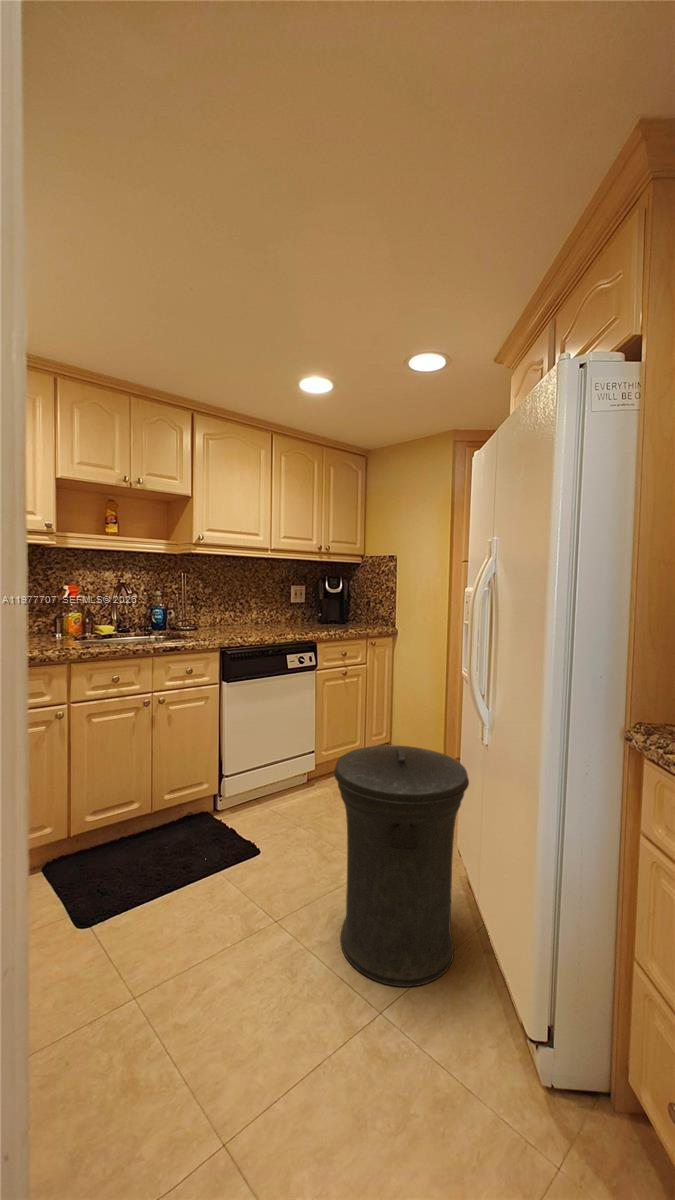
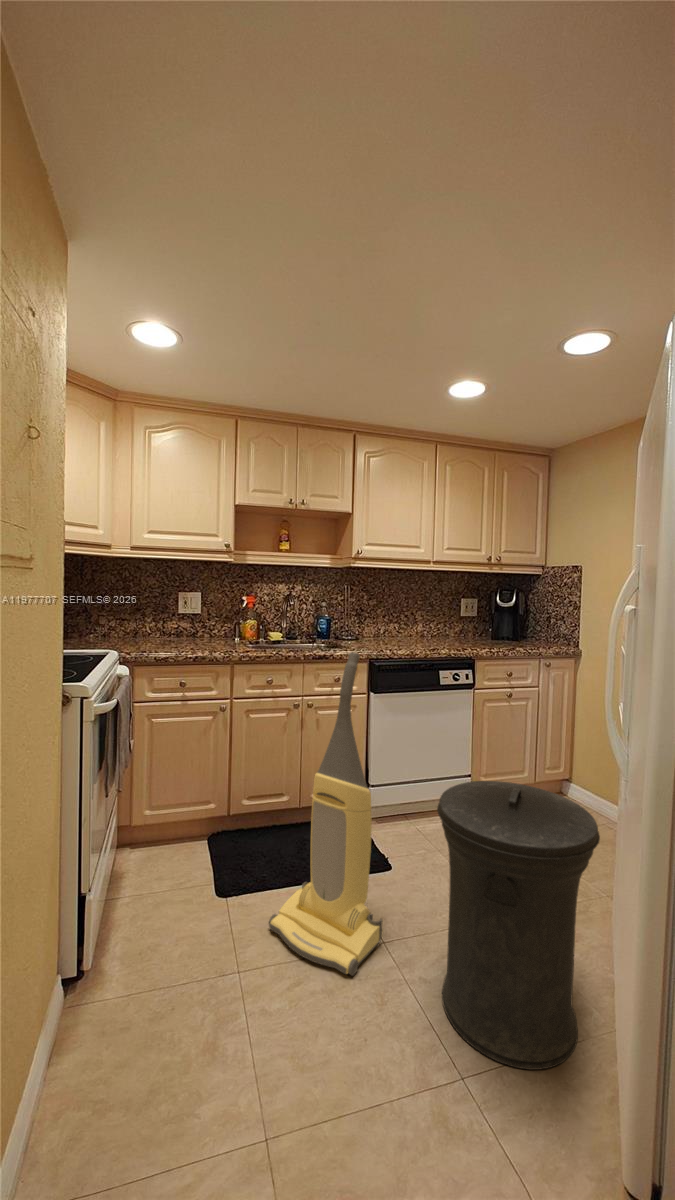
vacuum cleaner: none [152,639,274,962] -> present [269,652,382,976]

